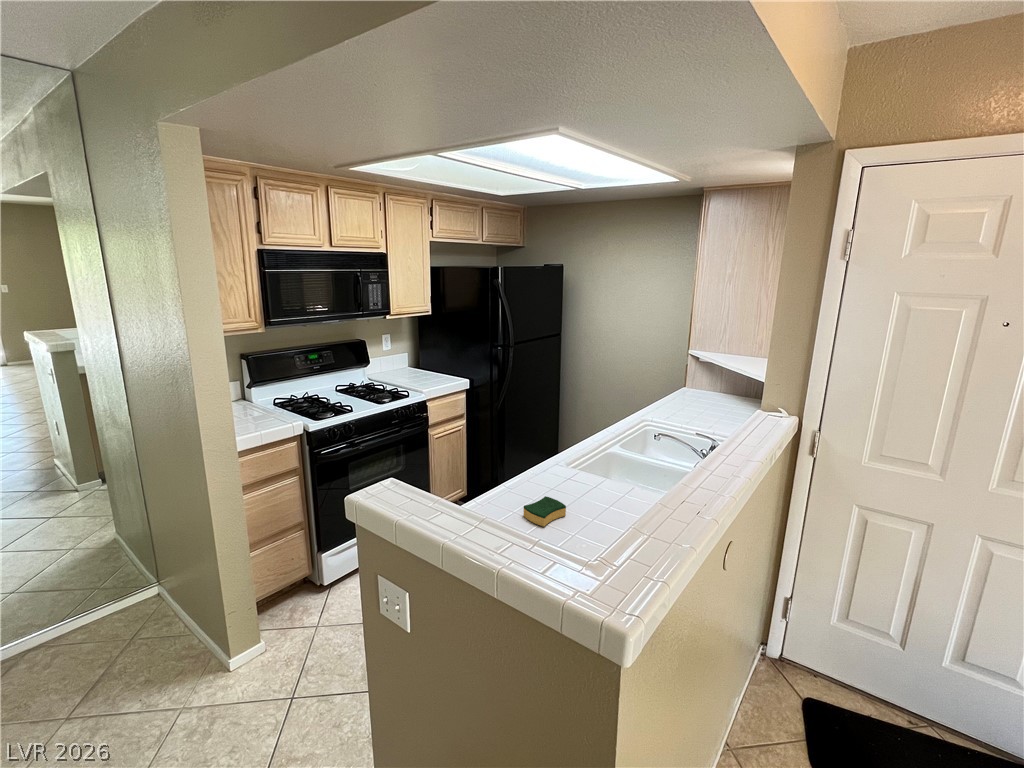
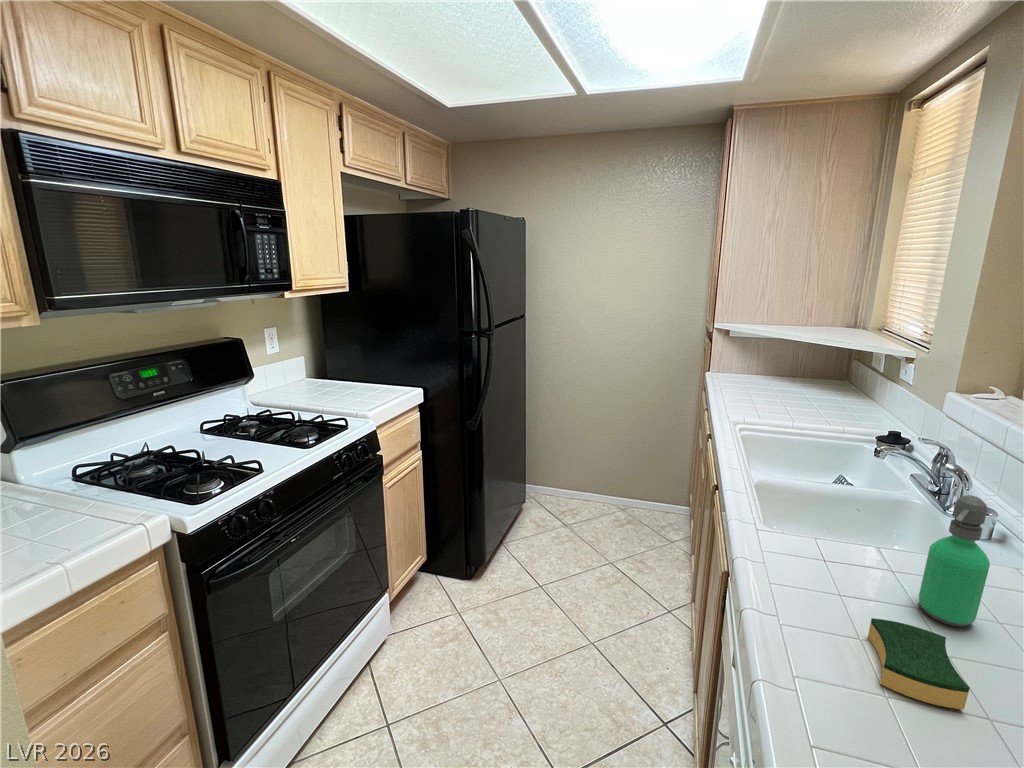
soap dispenser: none [583,446,611,512] -> present [919,495,990,627]

